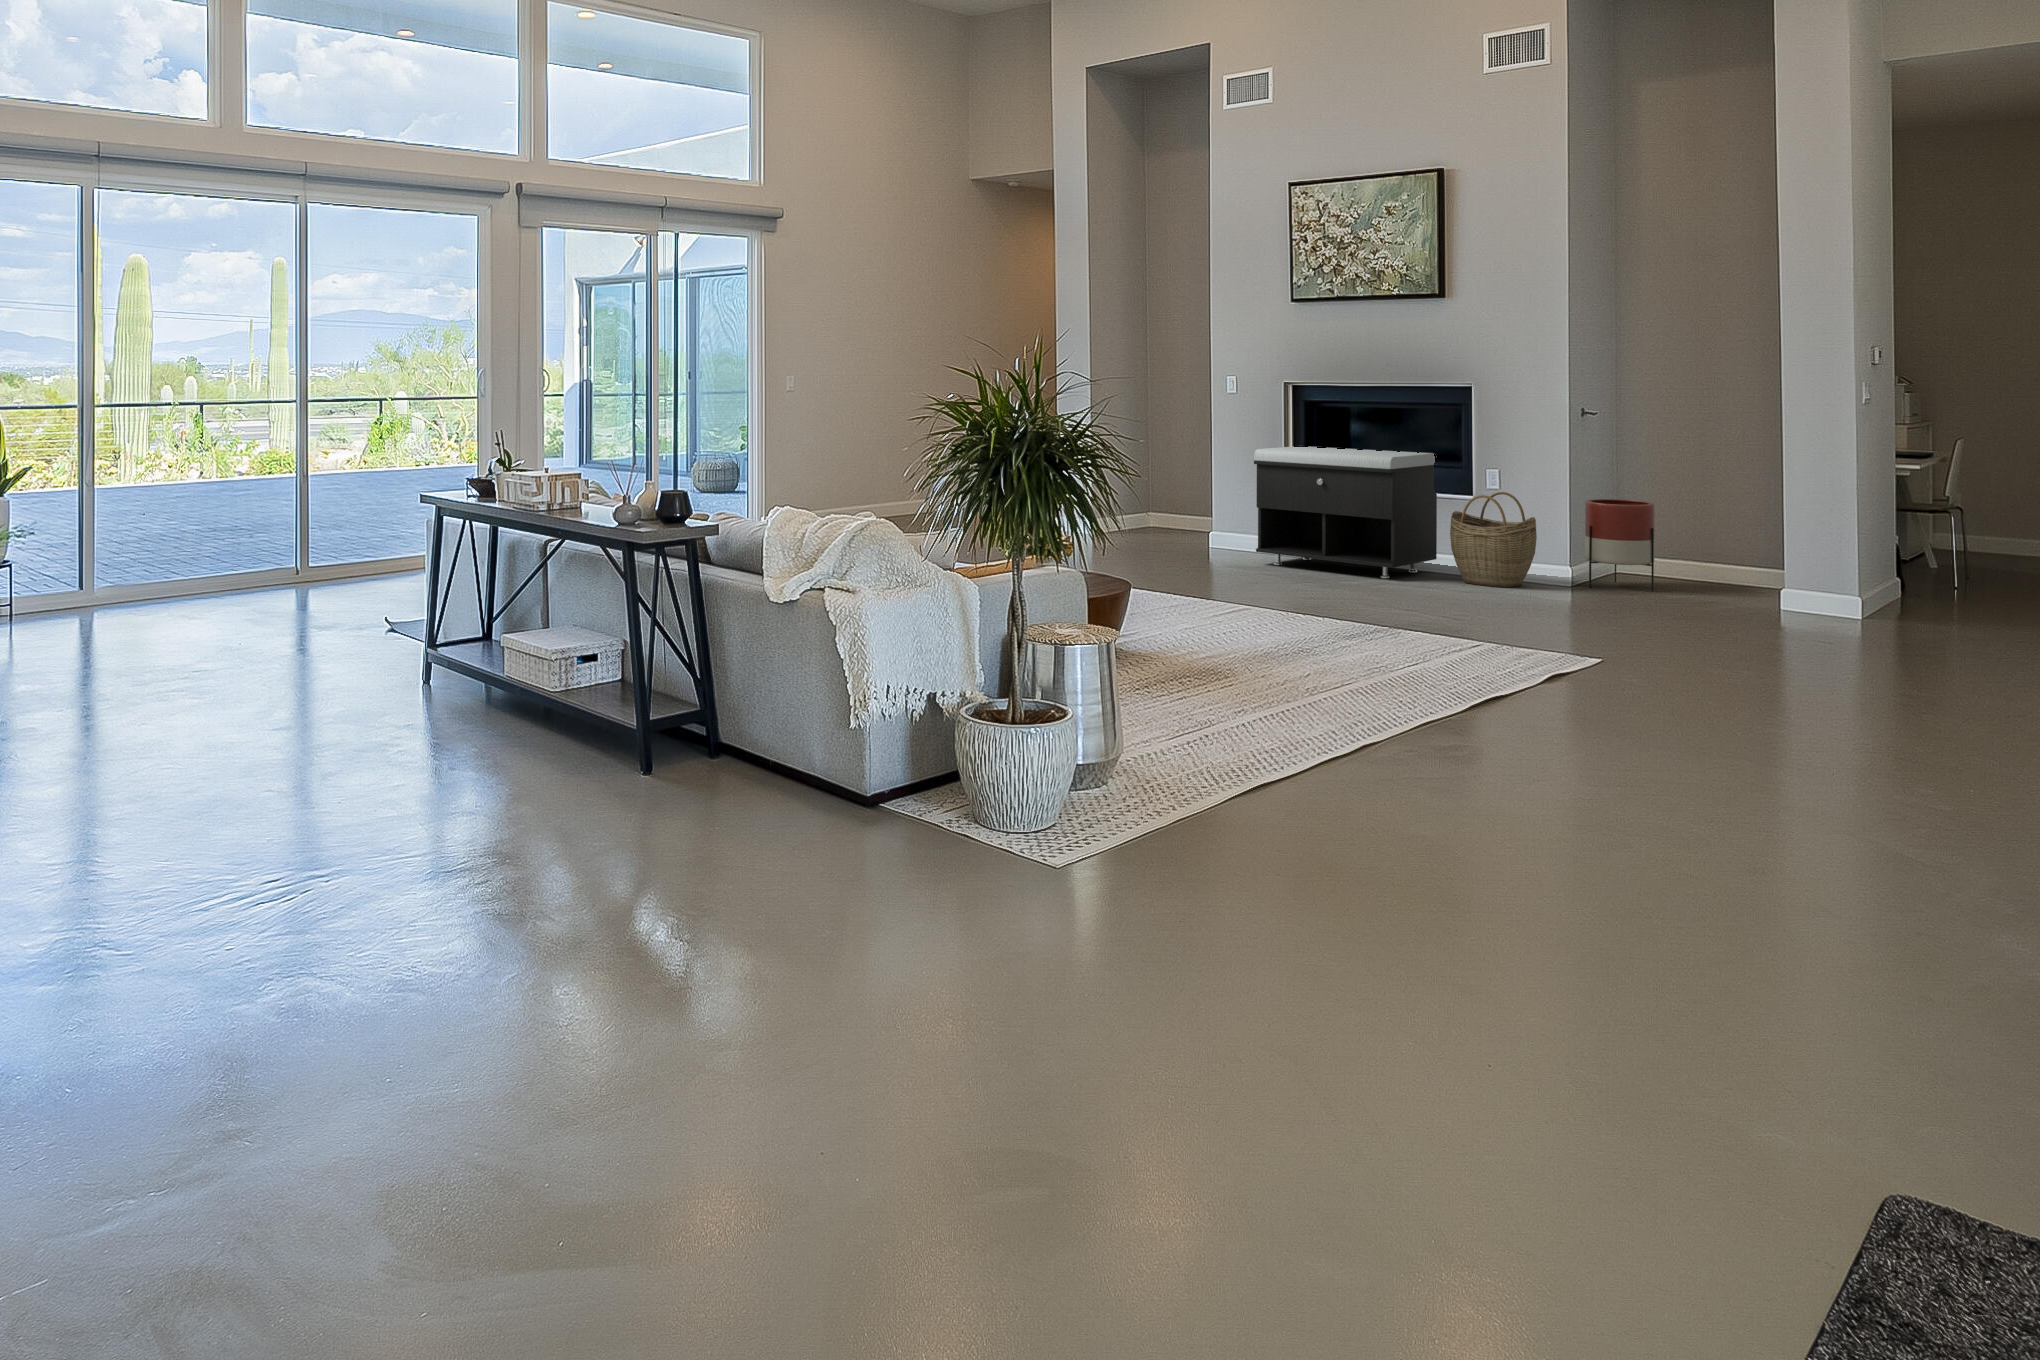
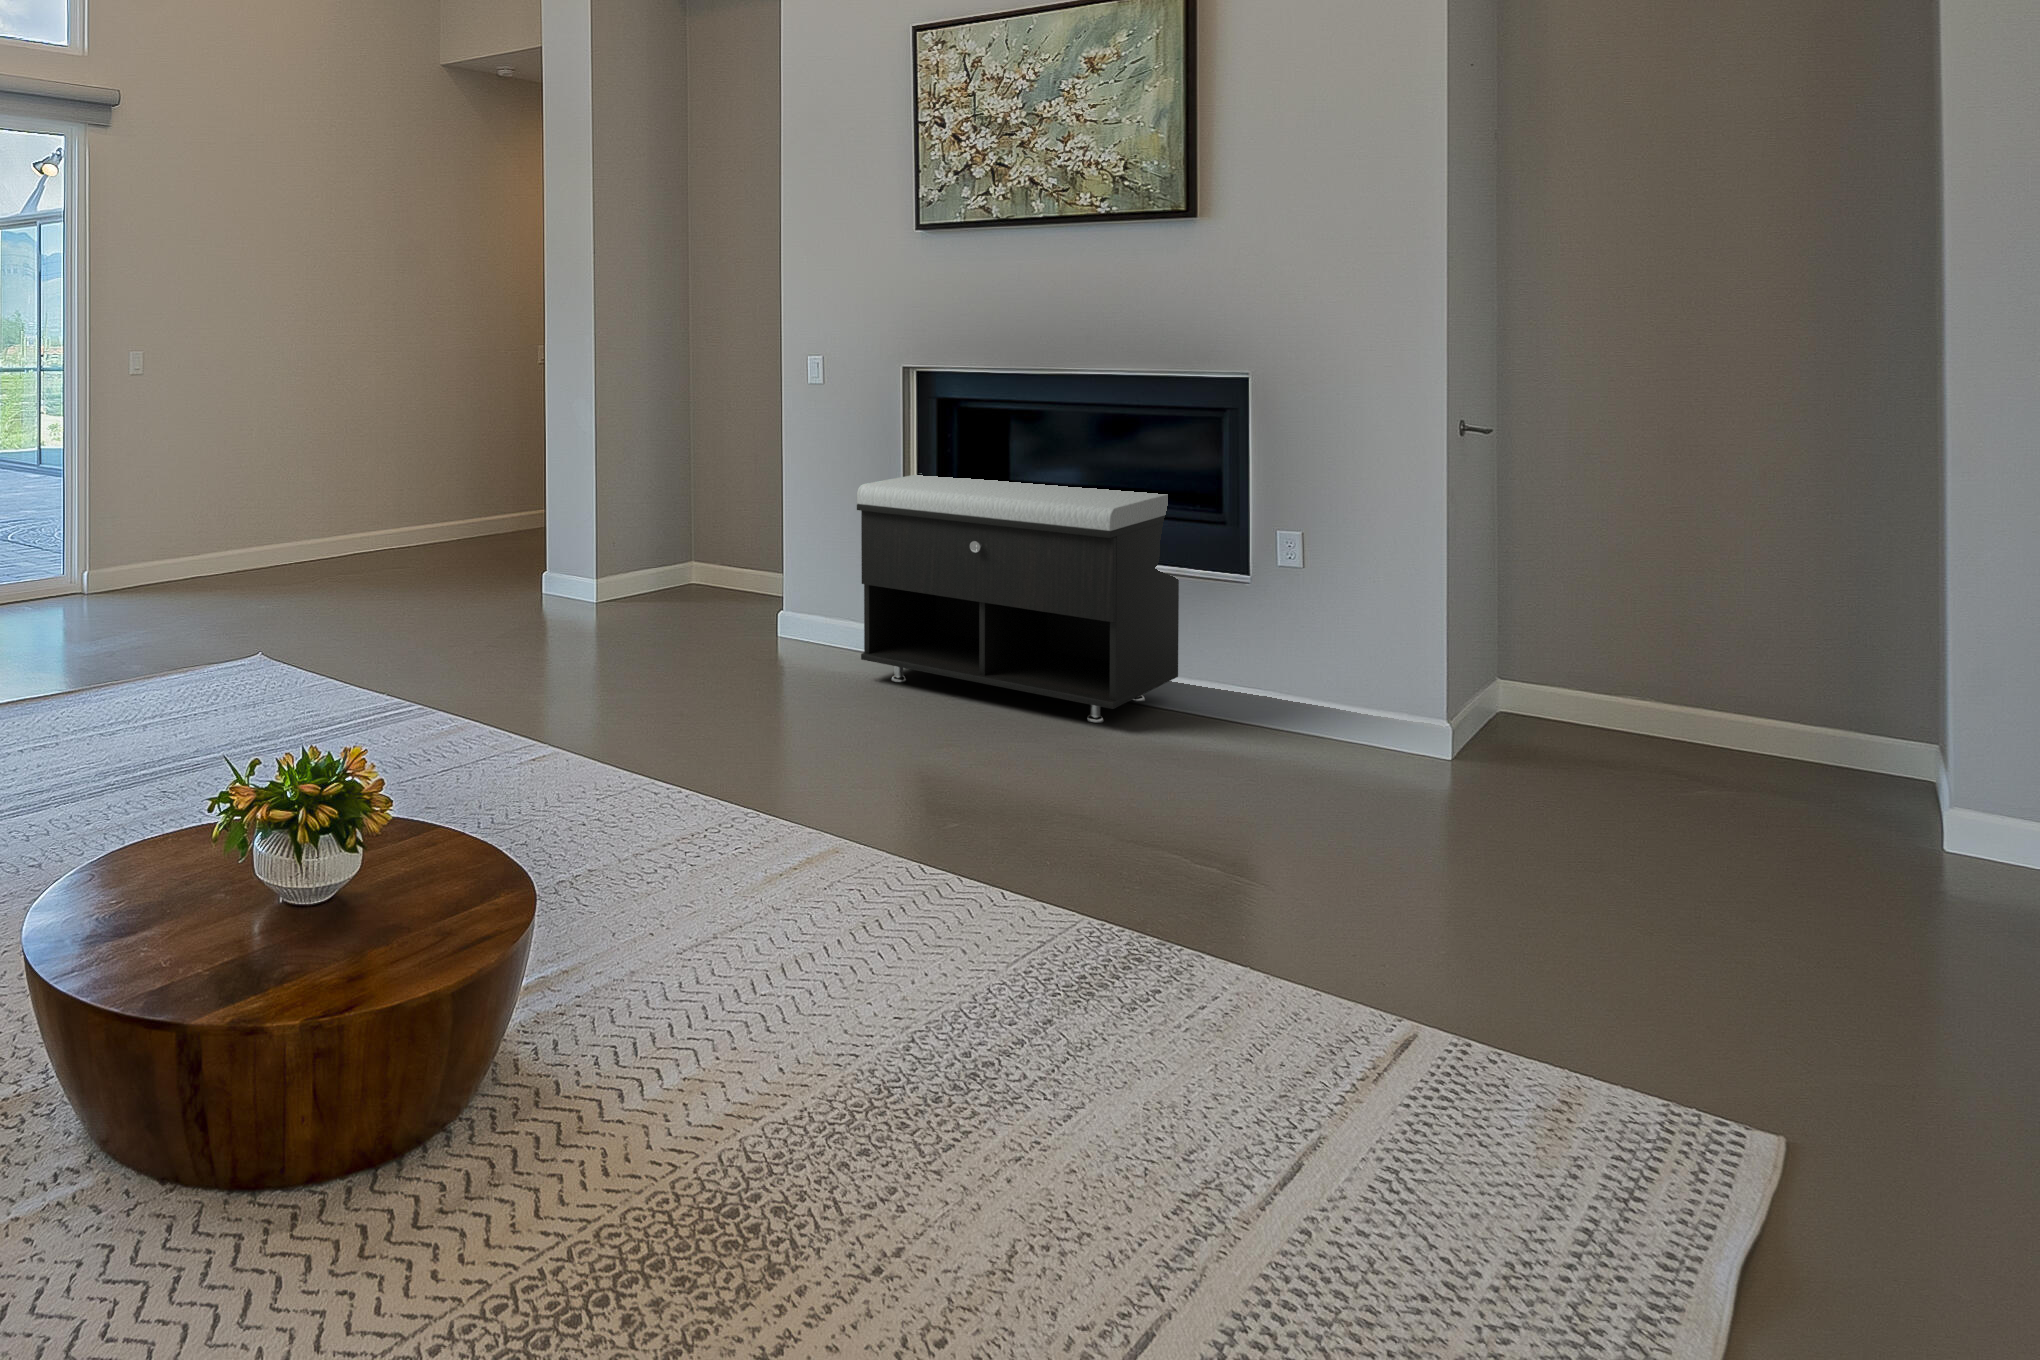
woven basket: present [1450,492,1537,587] -> none [1217,567,1384,751]
planter: present [1585,499,1655,591] -> none [1467,578,1611,759]

